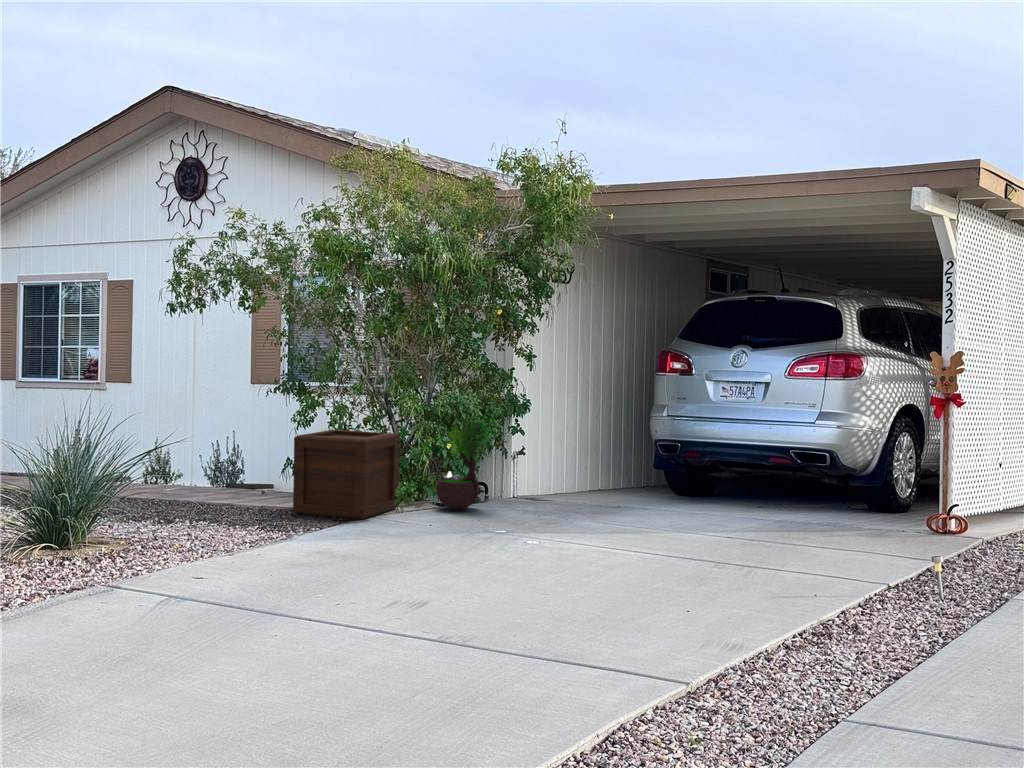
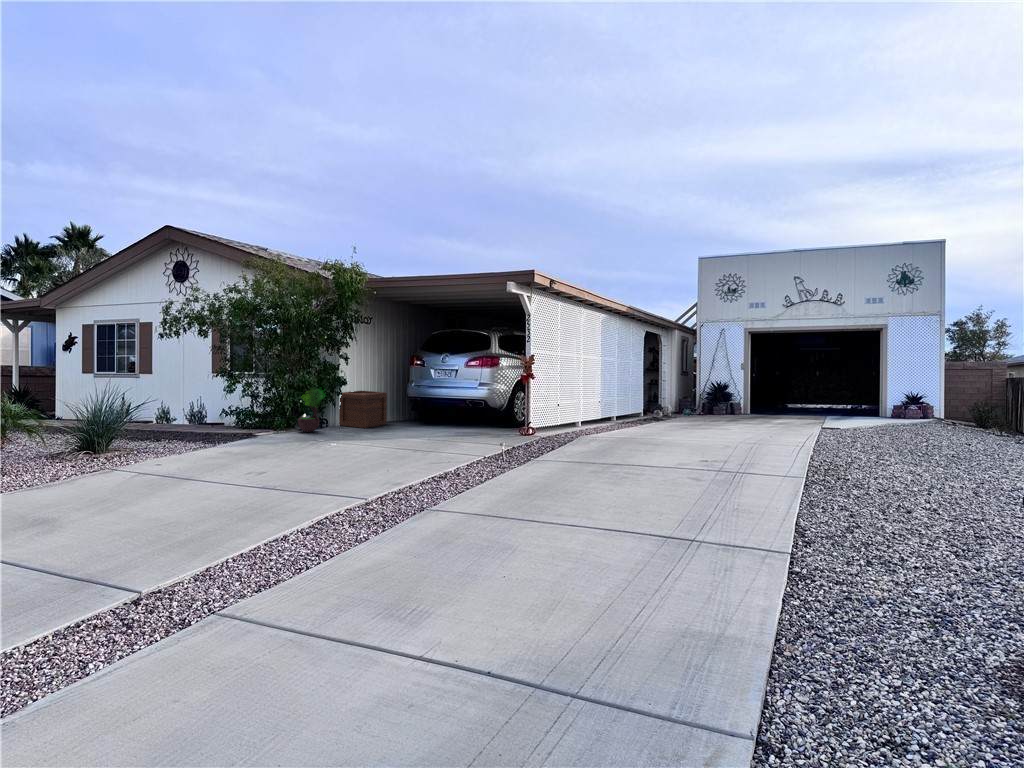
wooden crate: present [293,430,399,519] -> present [339,391,387,428]

